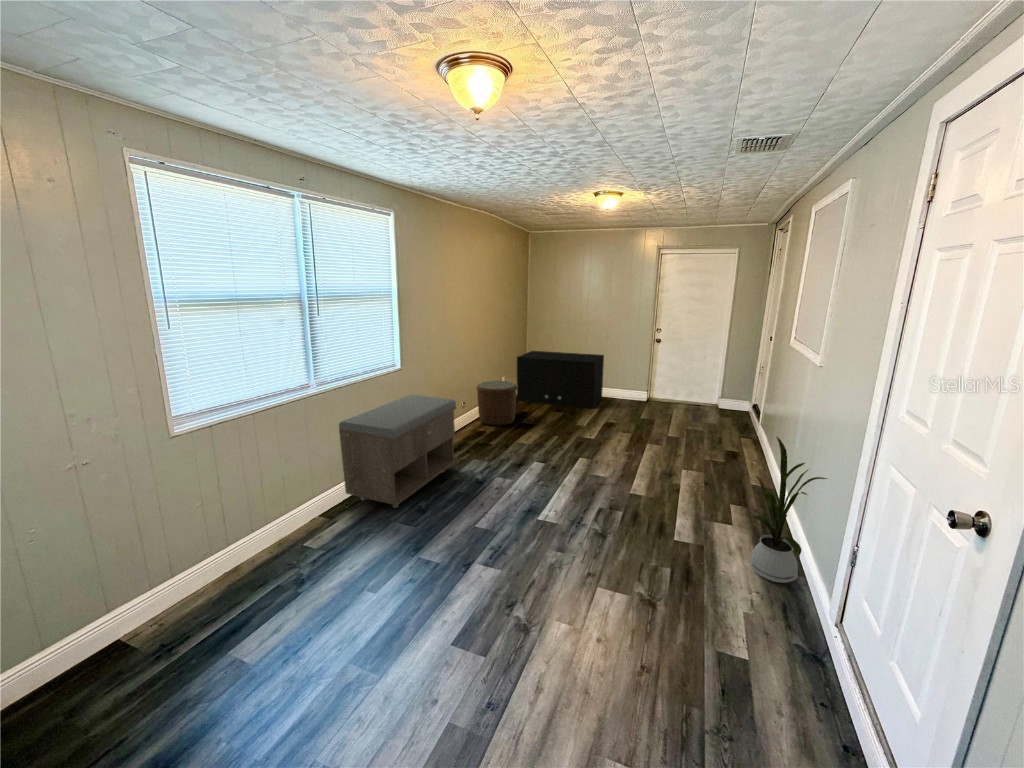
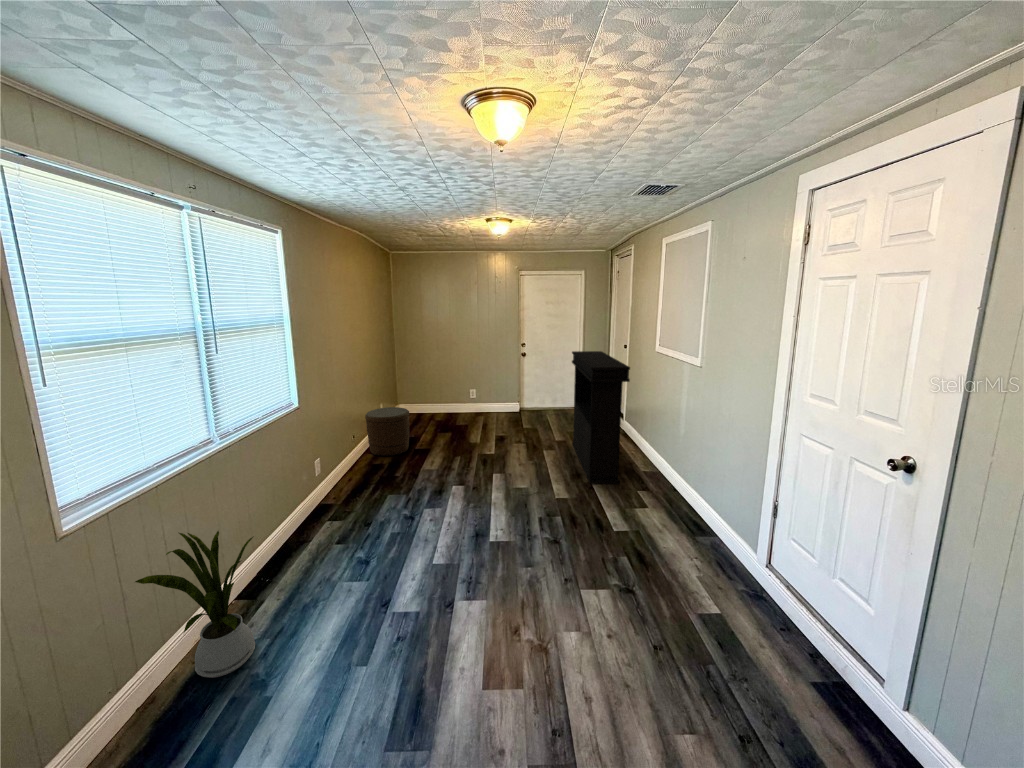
console table: none [678,336,737,493] -> present [572,351,630,484]
storage cabinet: present [517,351,604,408] -> none [395,372,480,426]
storage bench: present [339,395,456,508] -> none [248,434,376,569]
house plant: present [749,437,827,583] -> present [135,531,255,678]

